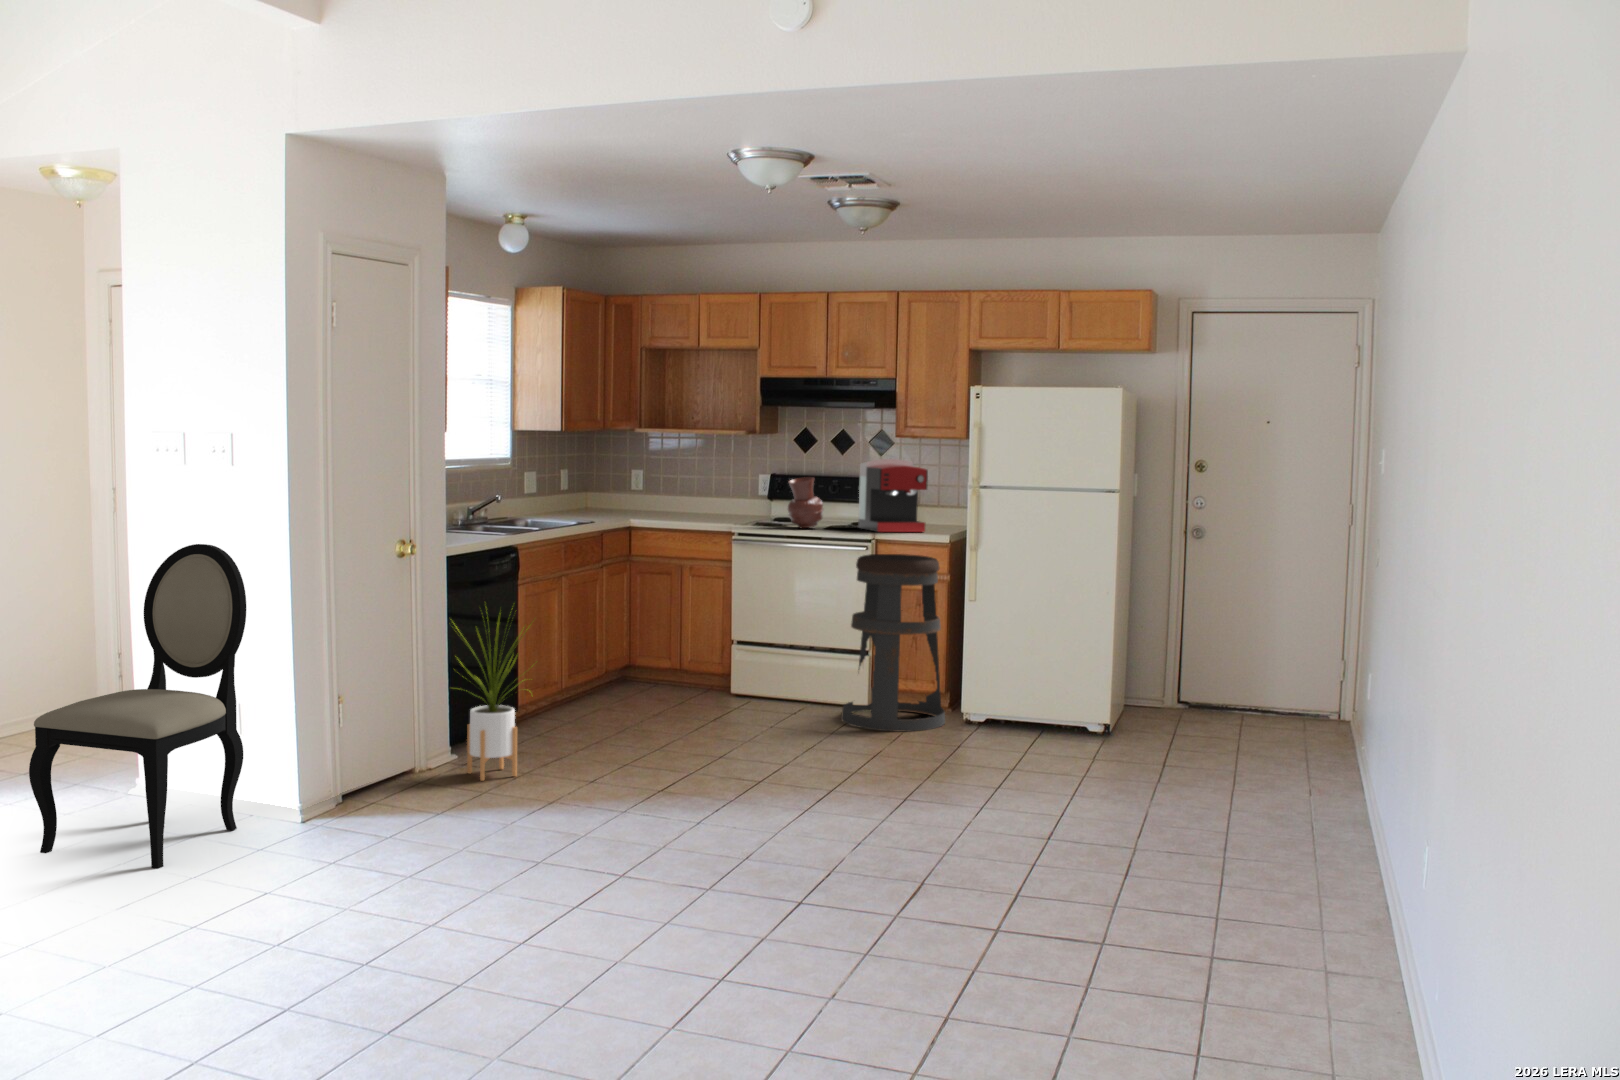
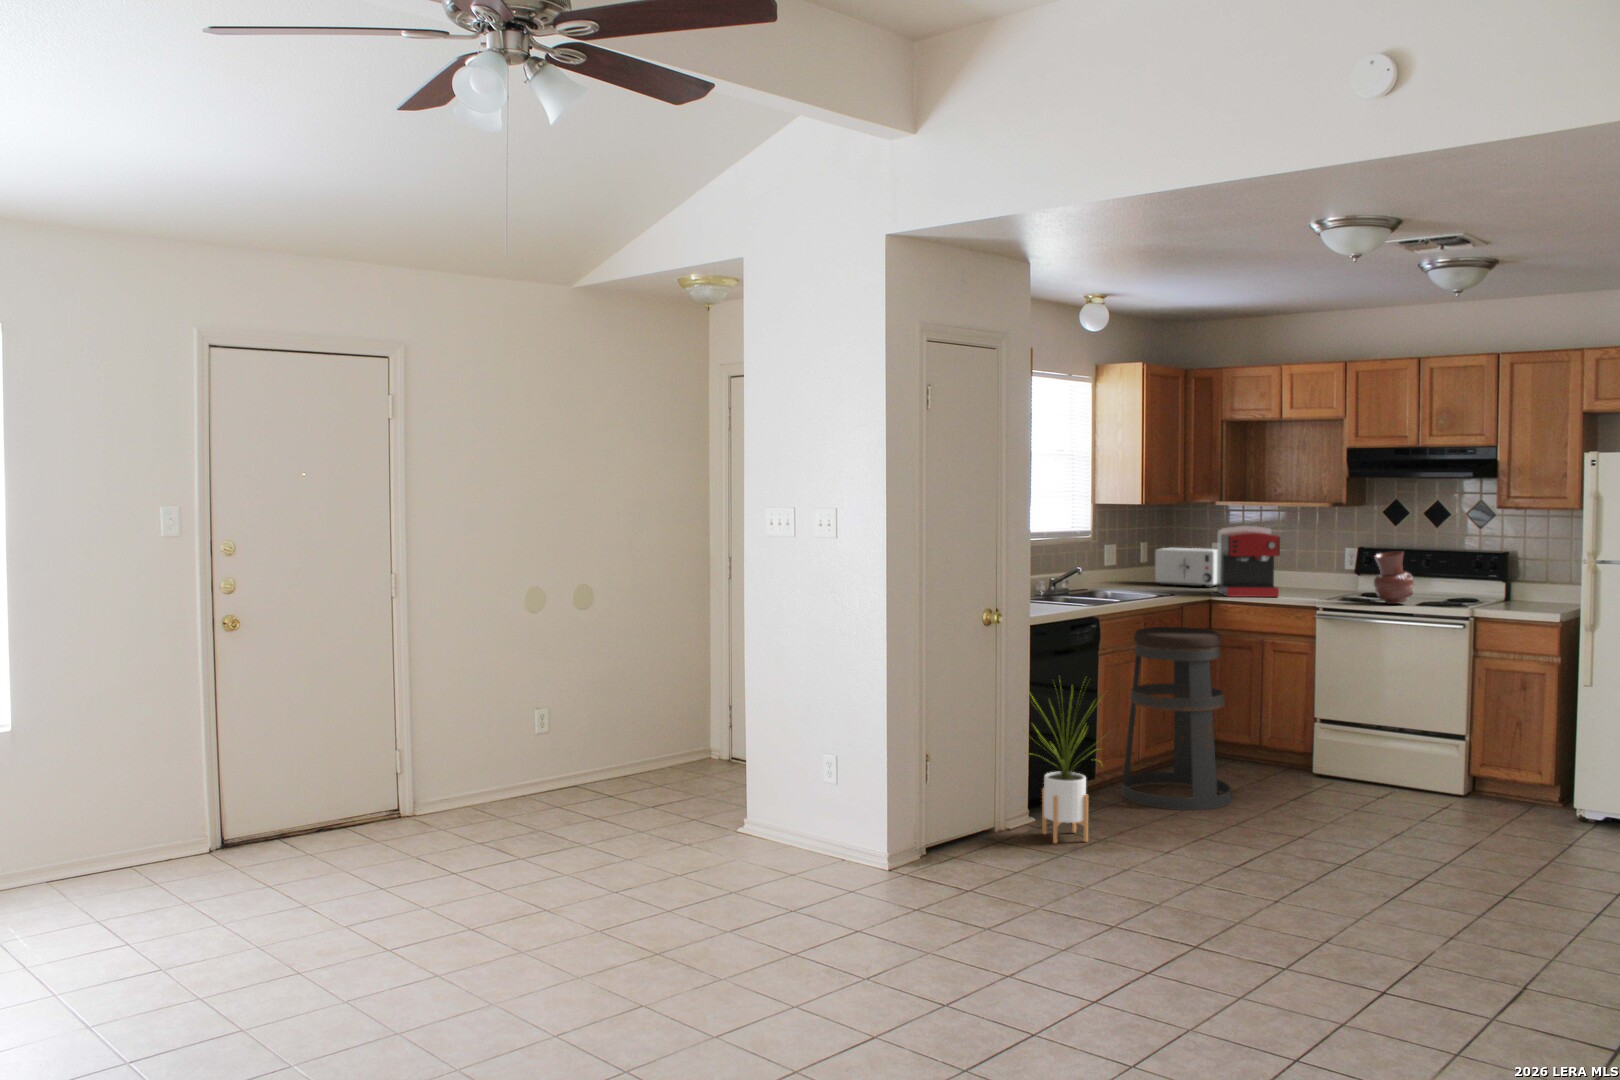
coffee maker: present [858,459,928,532] -> present [1217,526,1280,597]
toaster: none [576,475,647,516] -> present [1155,548,1217,587]
dining chair: present [29,544,246,869] -> none [680,620,847,902]
bar stool: present [841,554,945,731] -> present [1122,627,1231,810]

